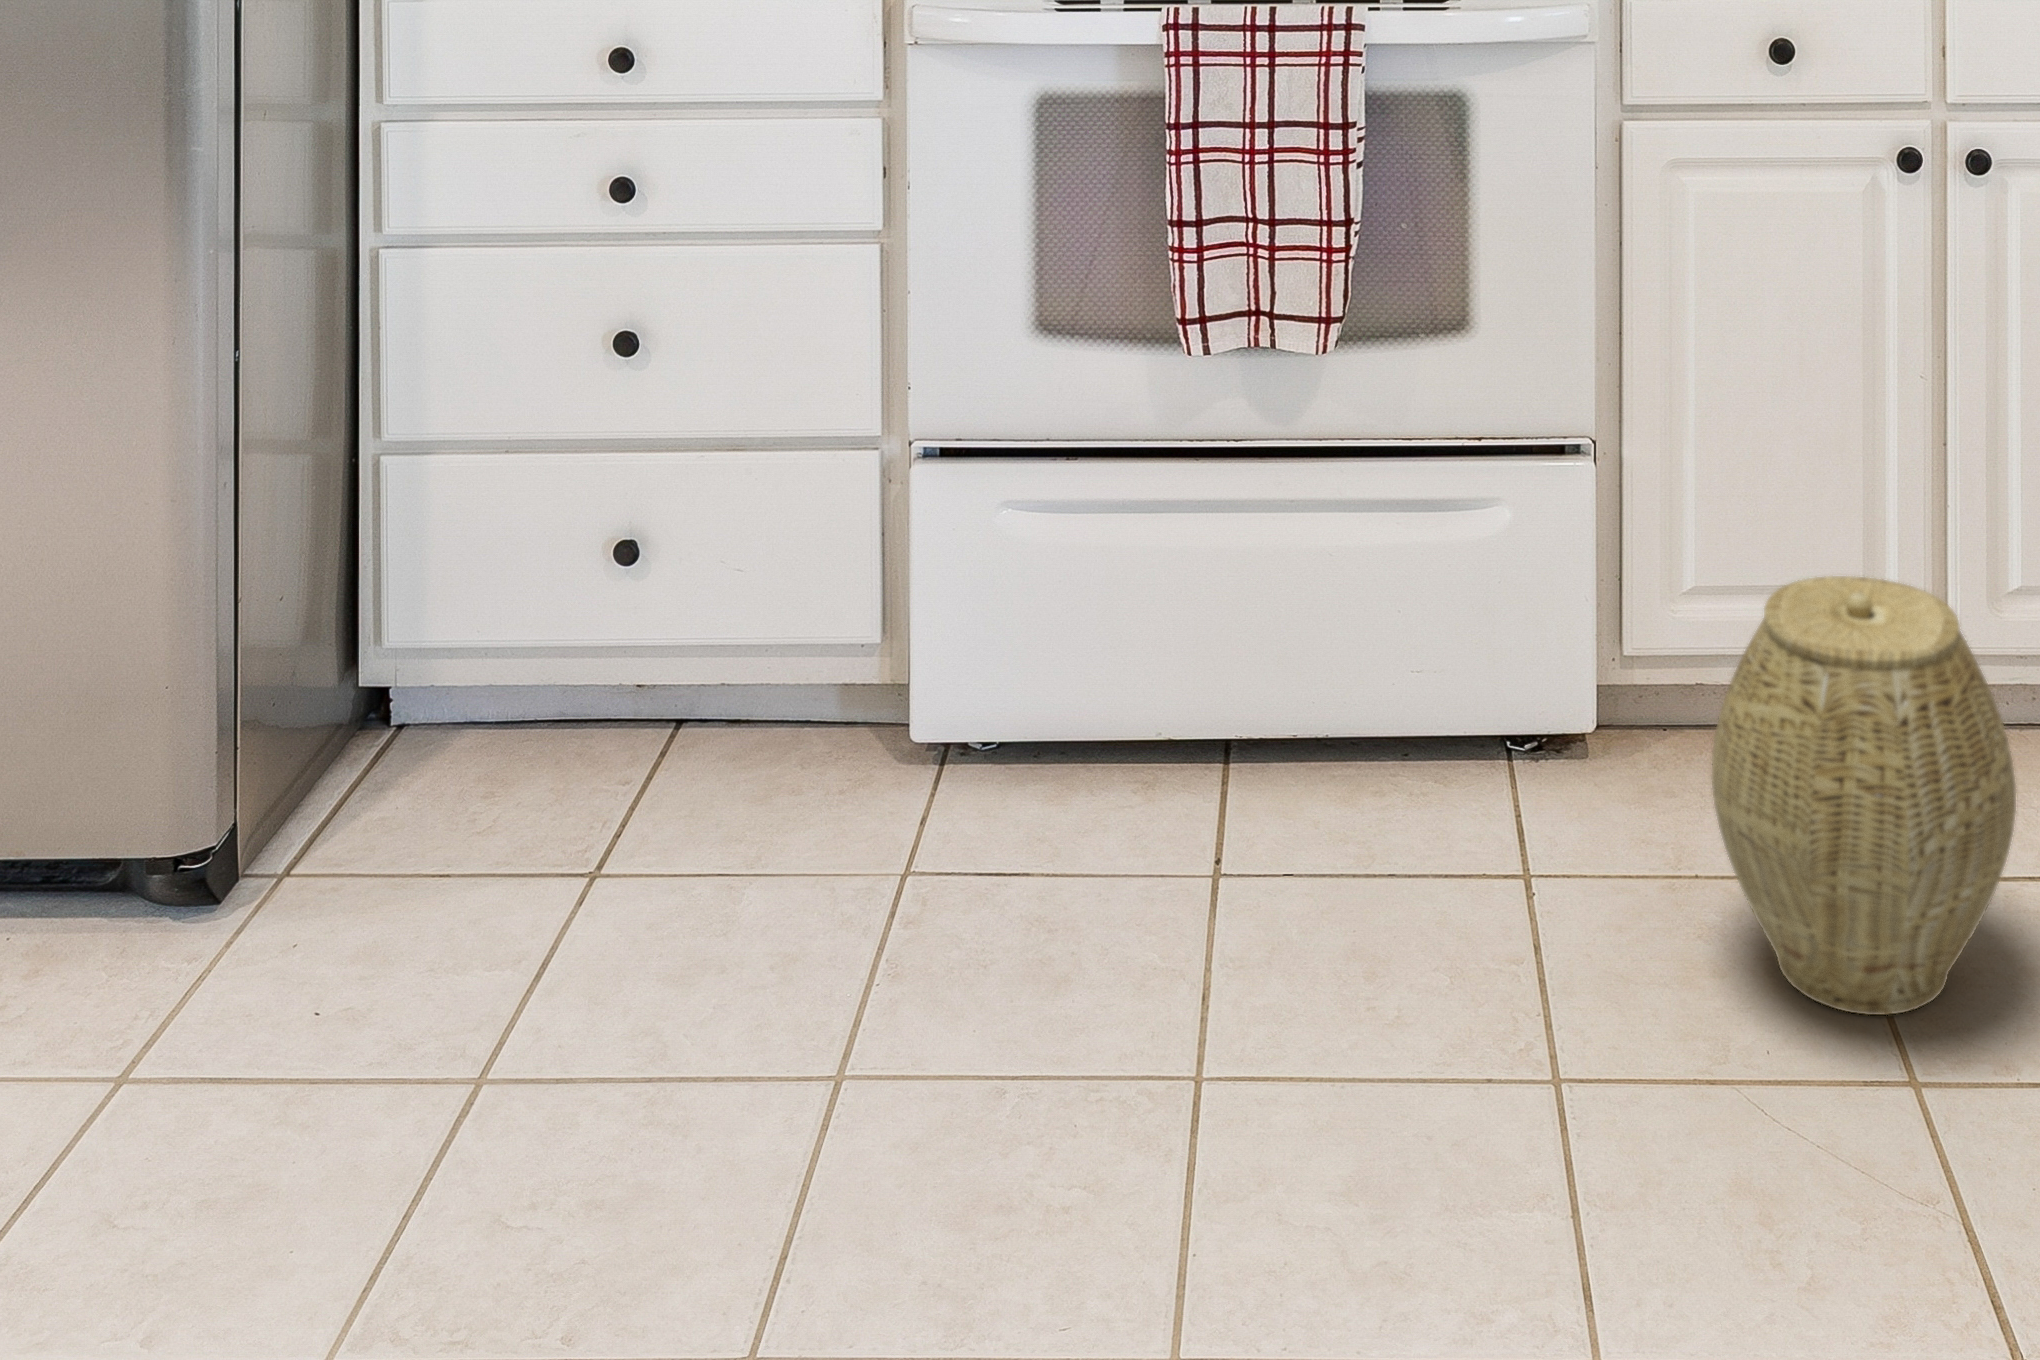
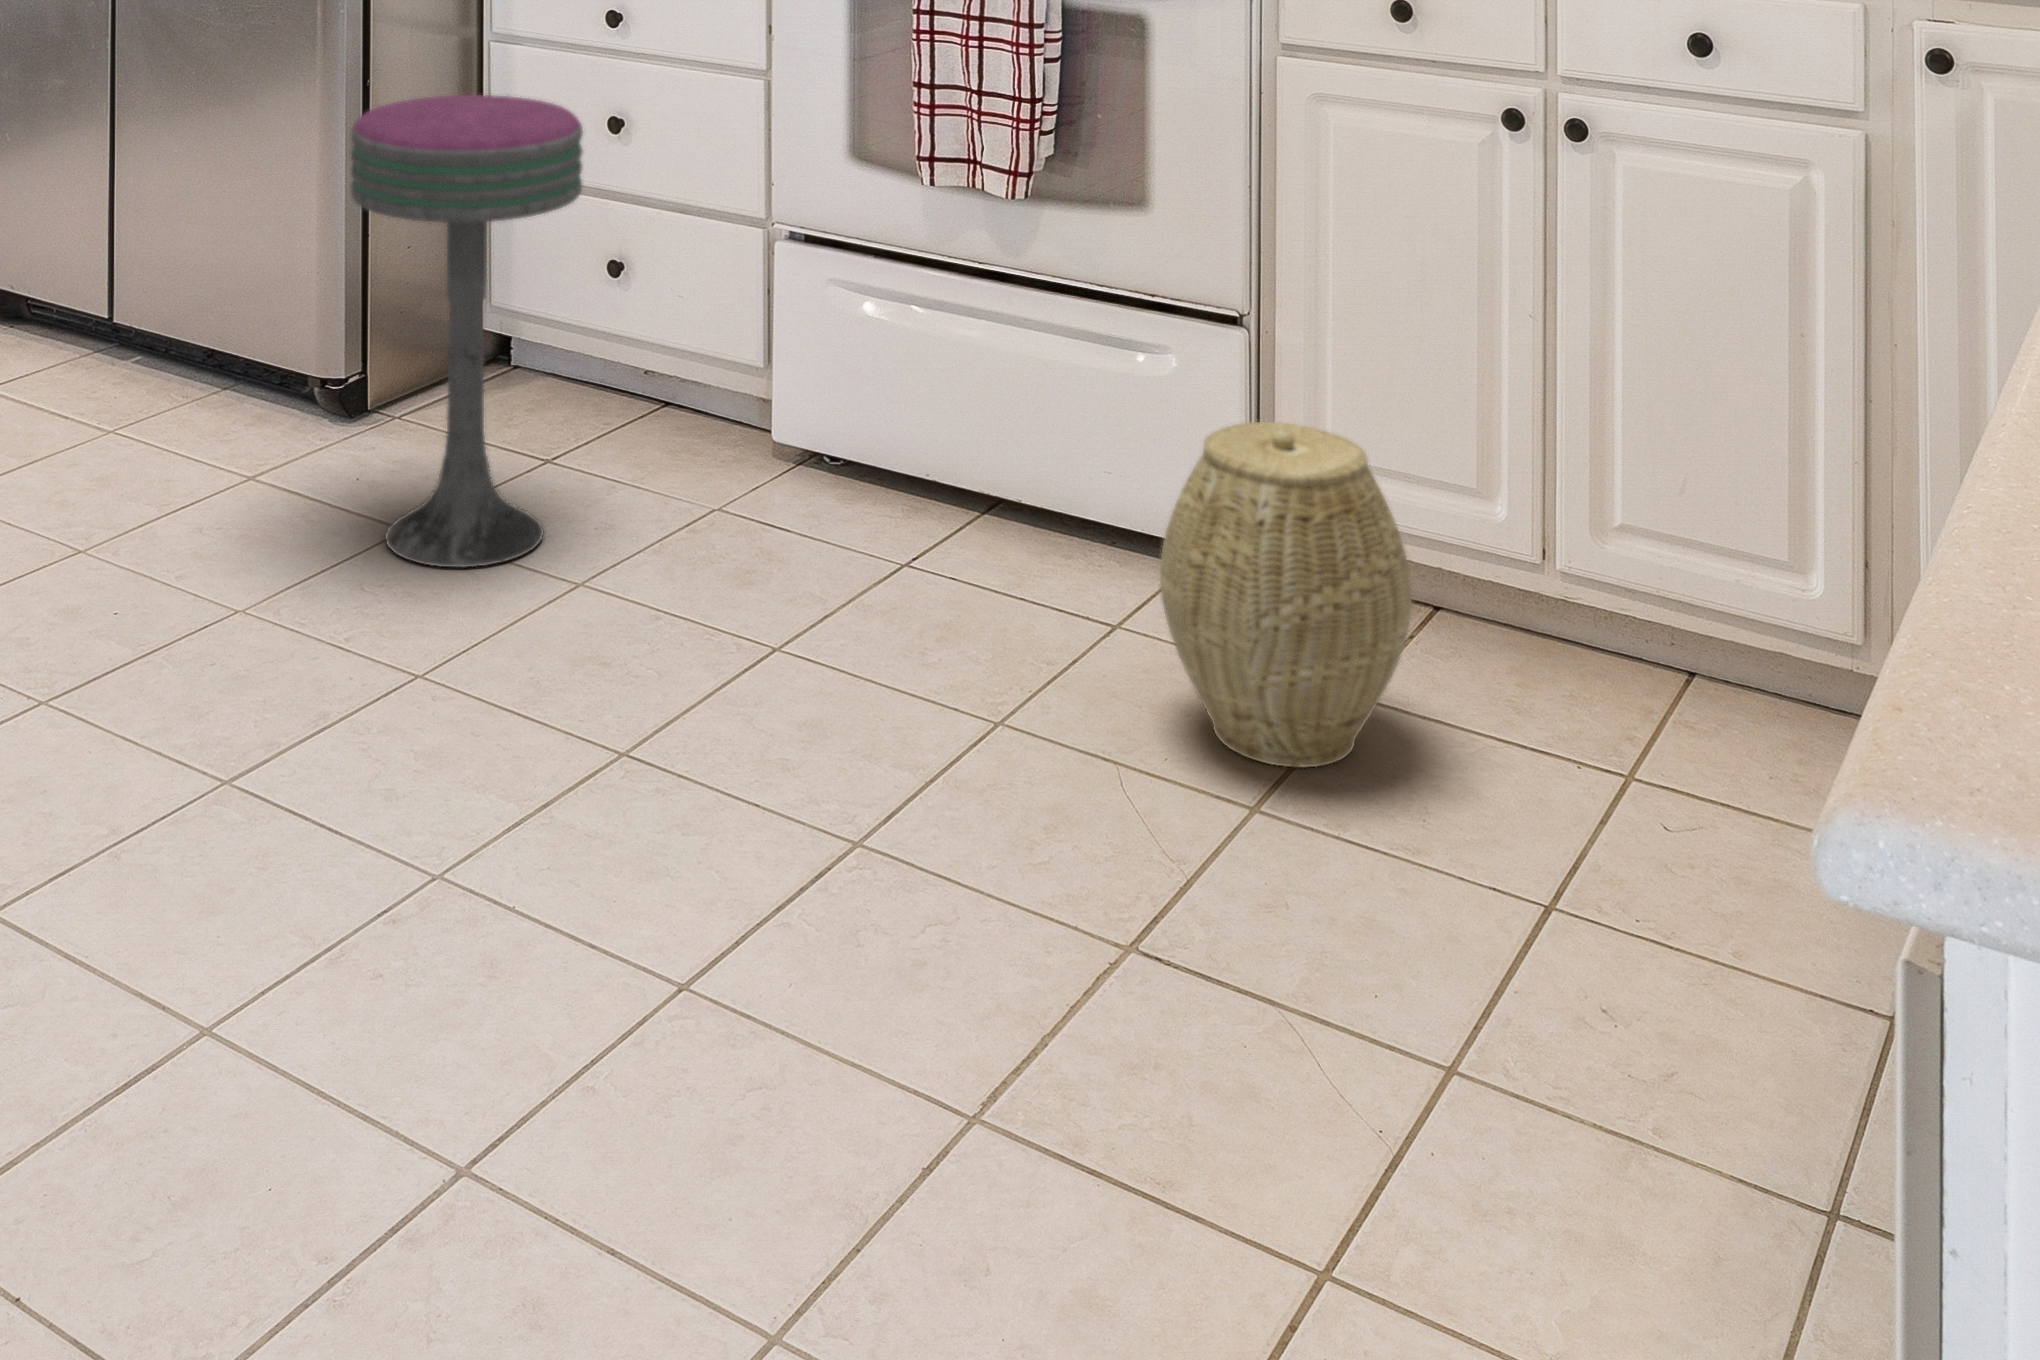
bar stool: none [408,344,791,1138] -> present [351,95,583,567]

